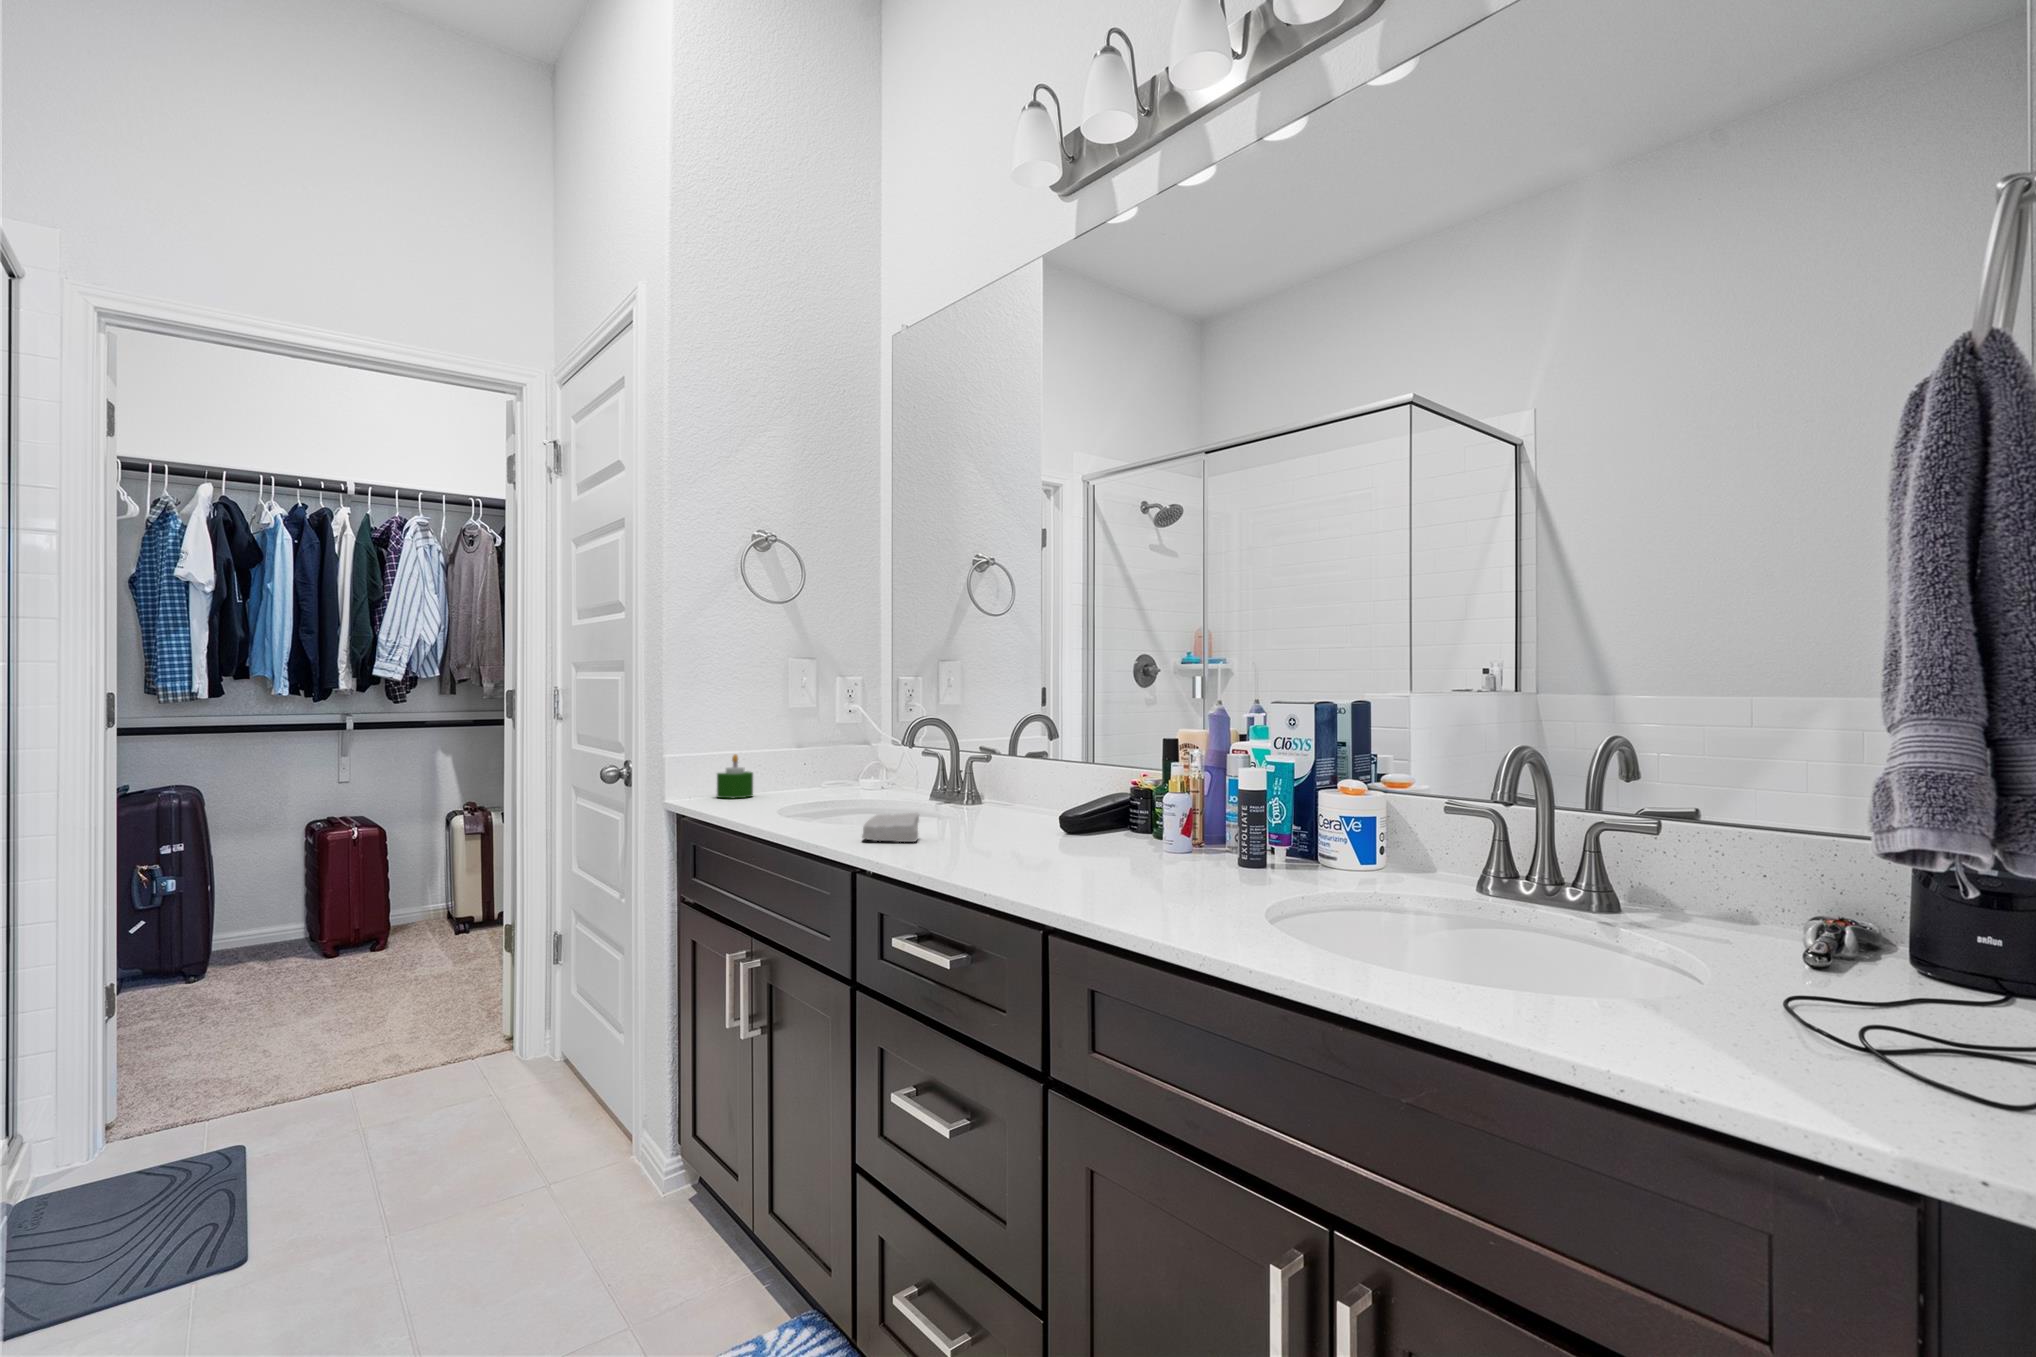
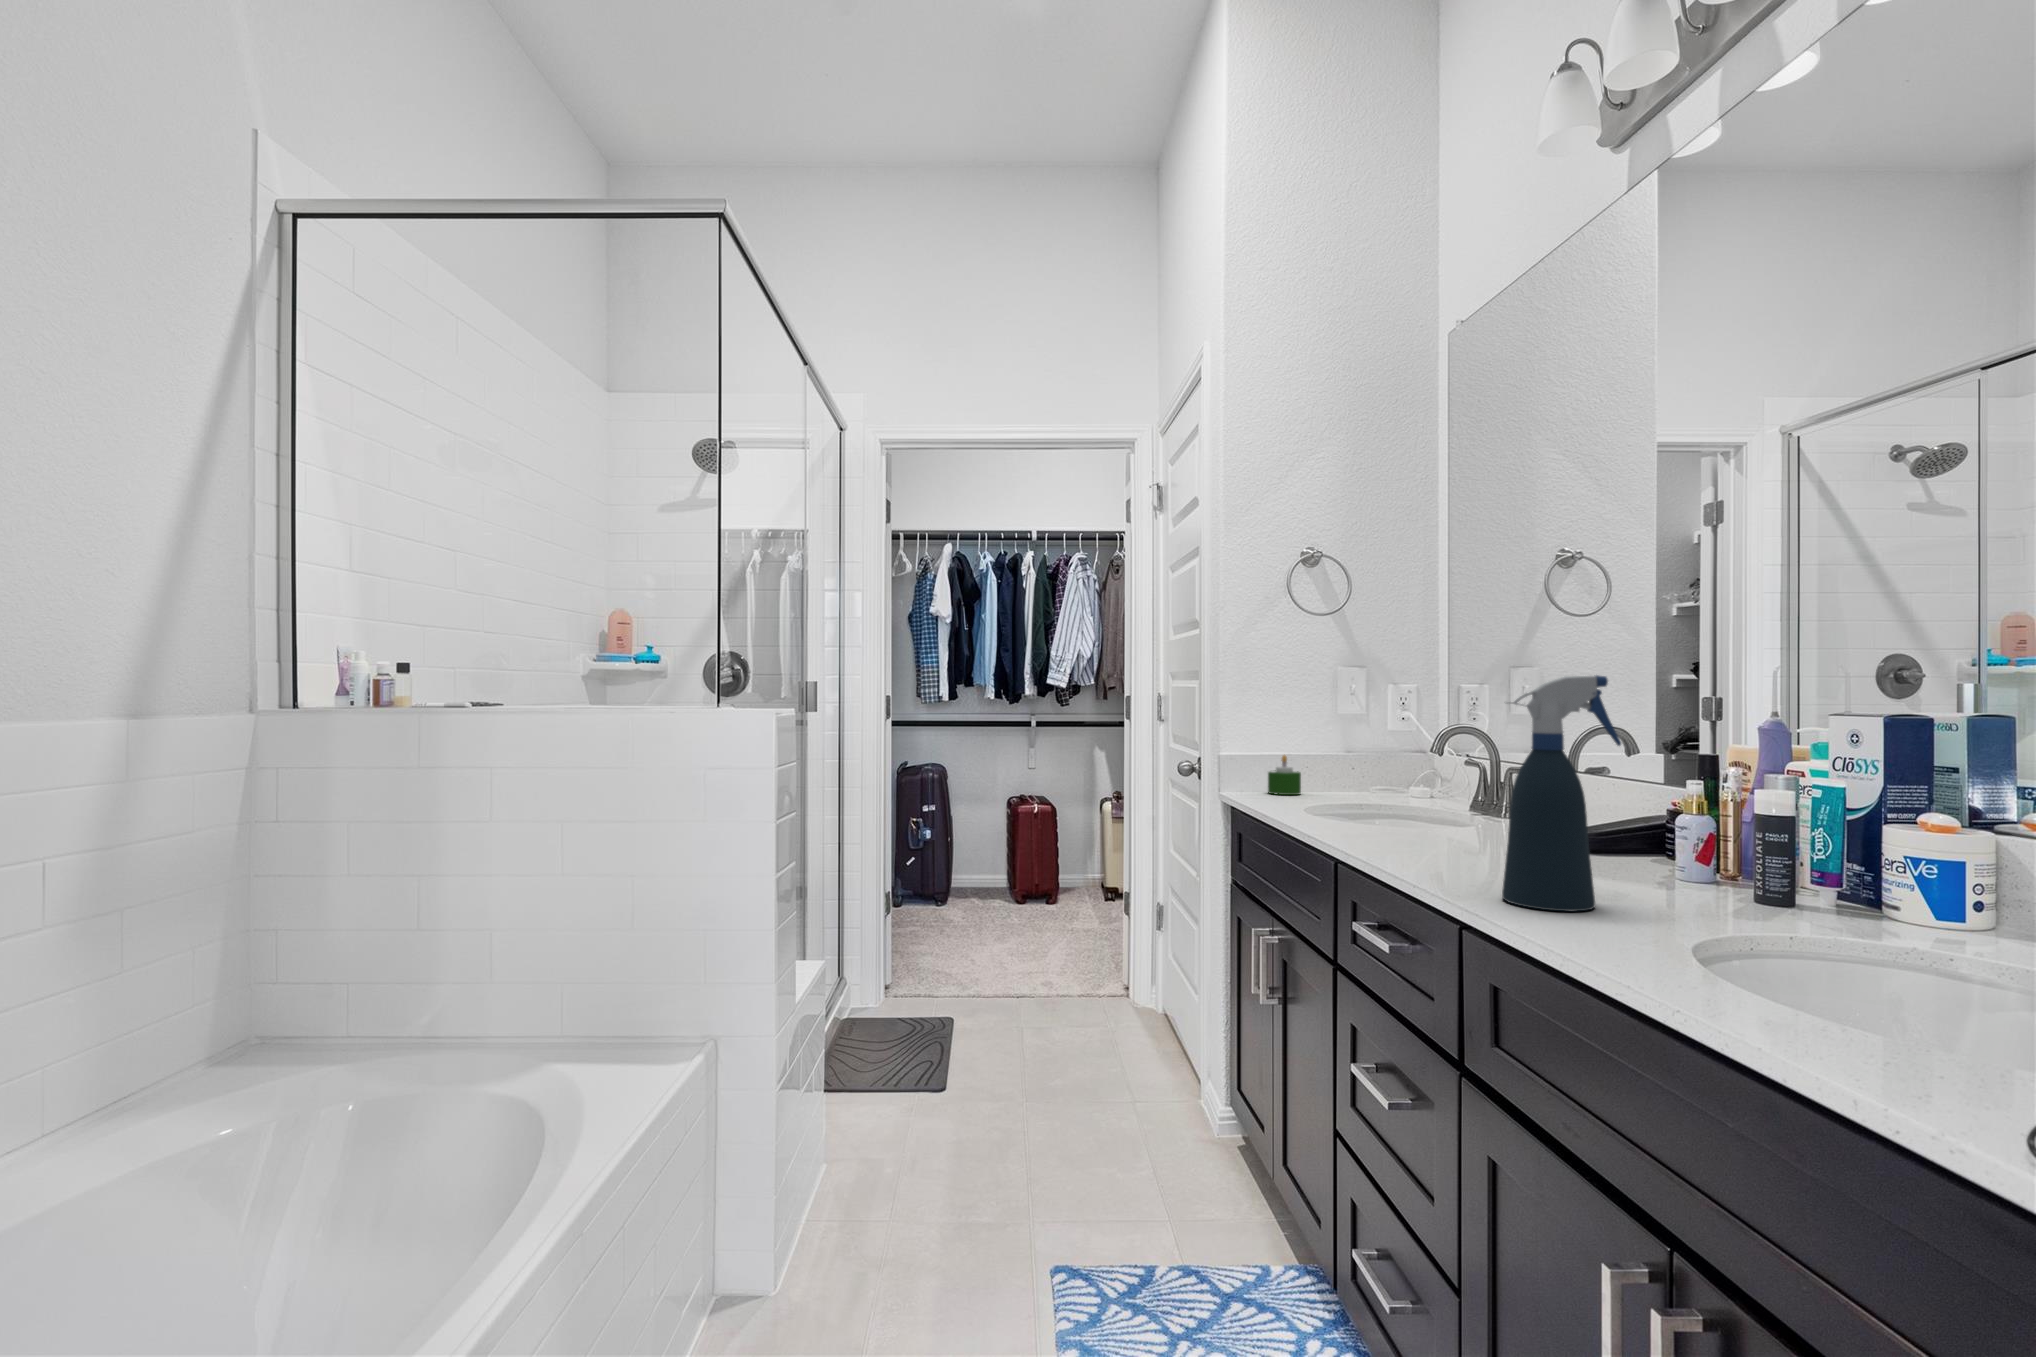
spray bottle: none [1067,669,1163,900] -> present [1502,675,1621,911]
soap bar: present [862,813,919,842] -> none [1355,814,1414,842]

